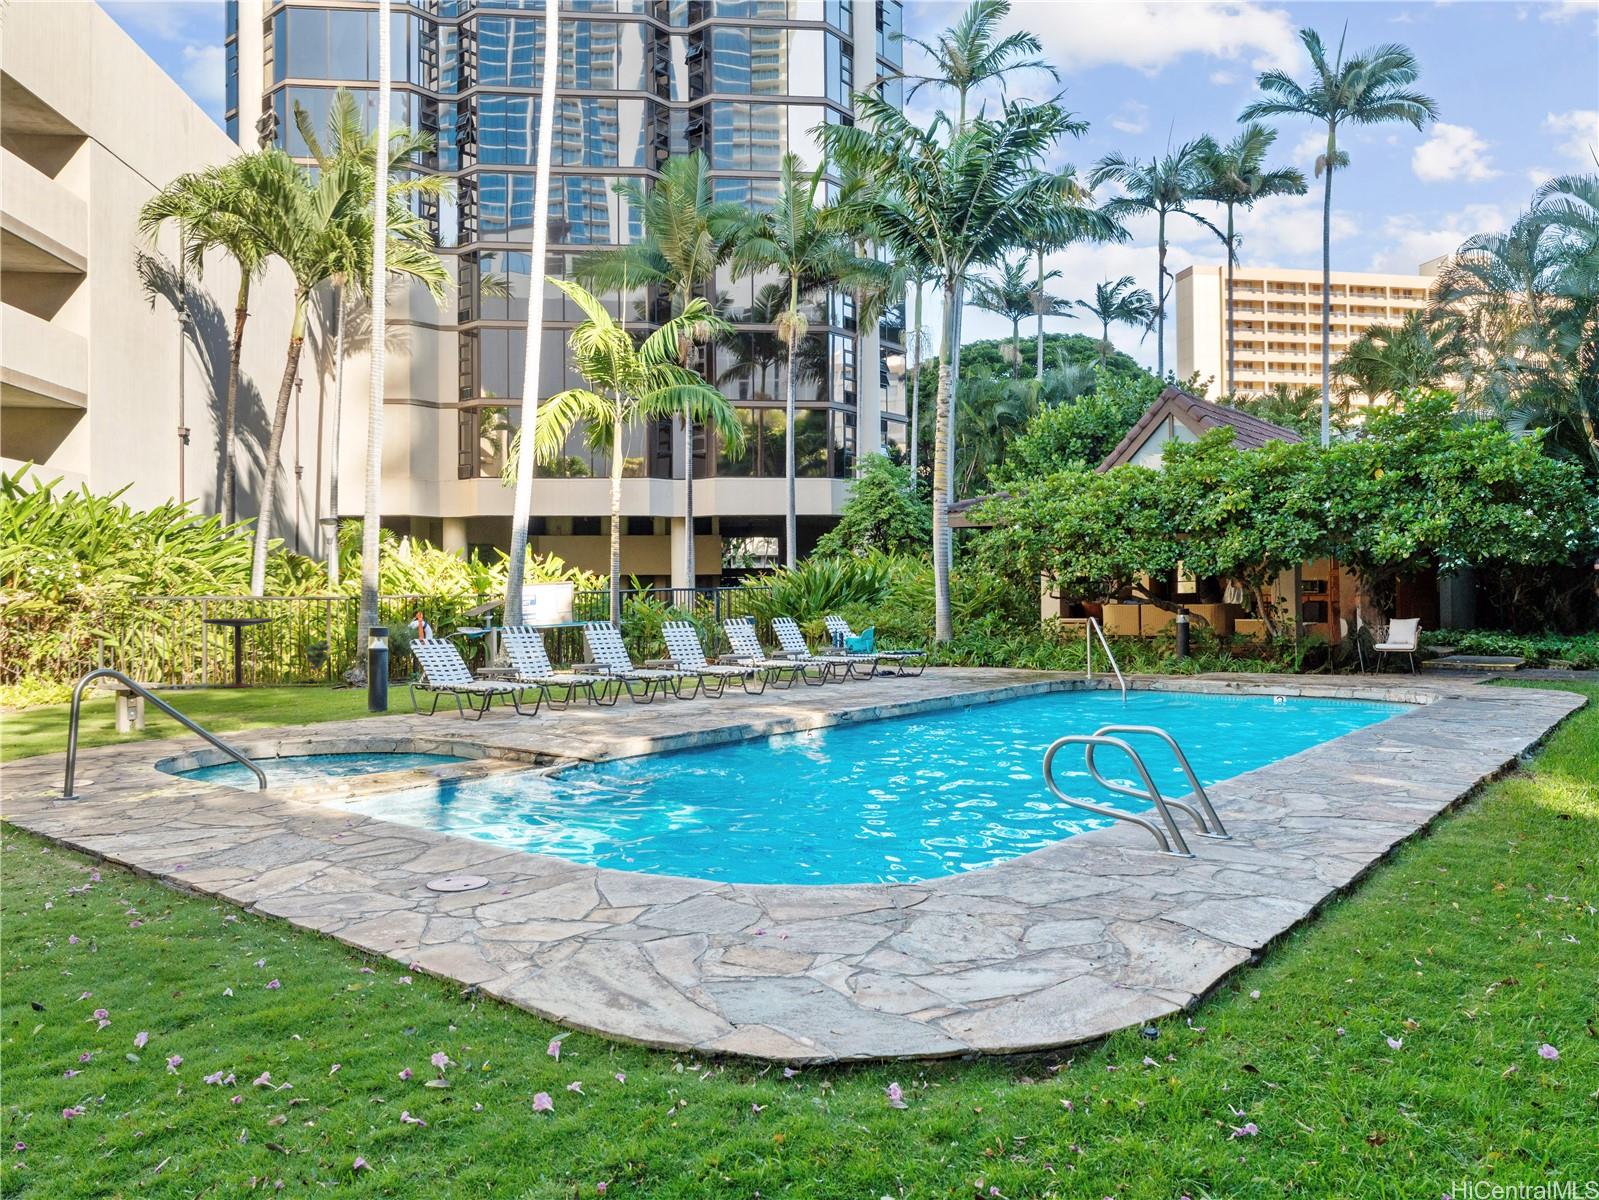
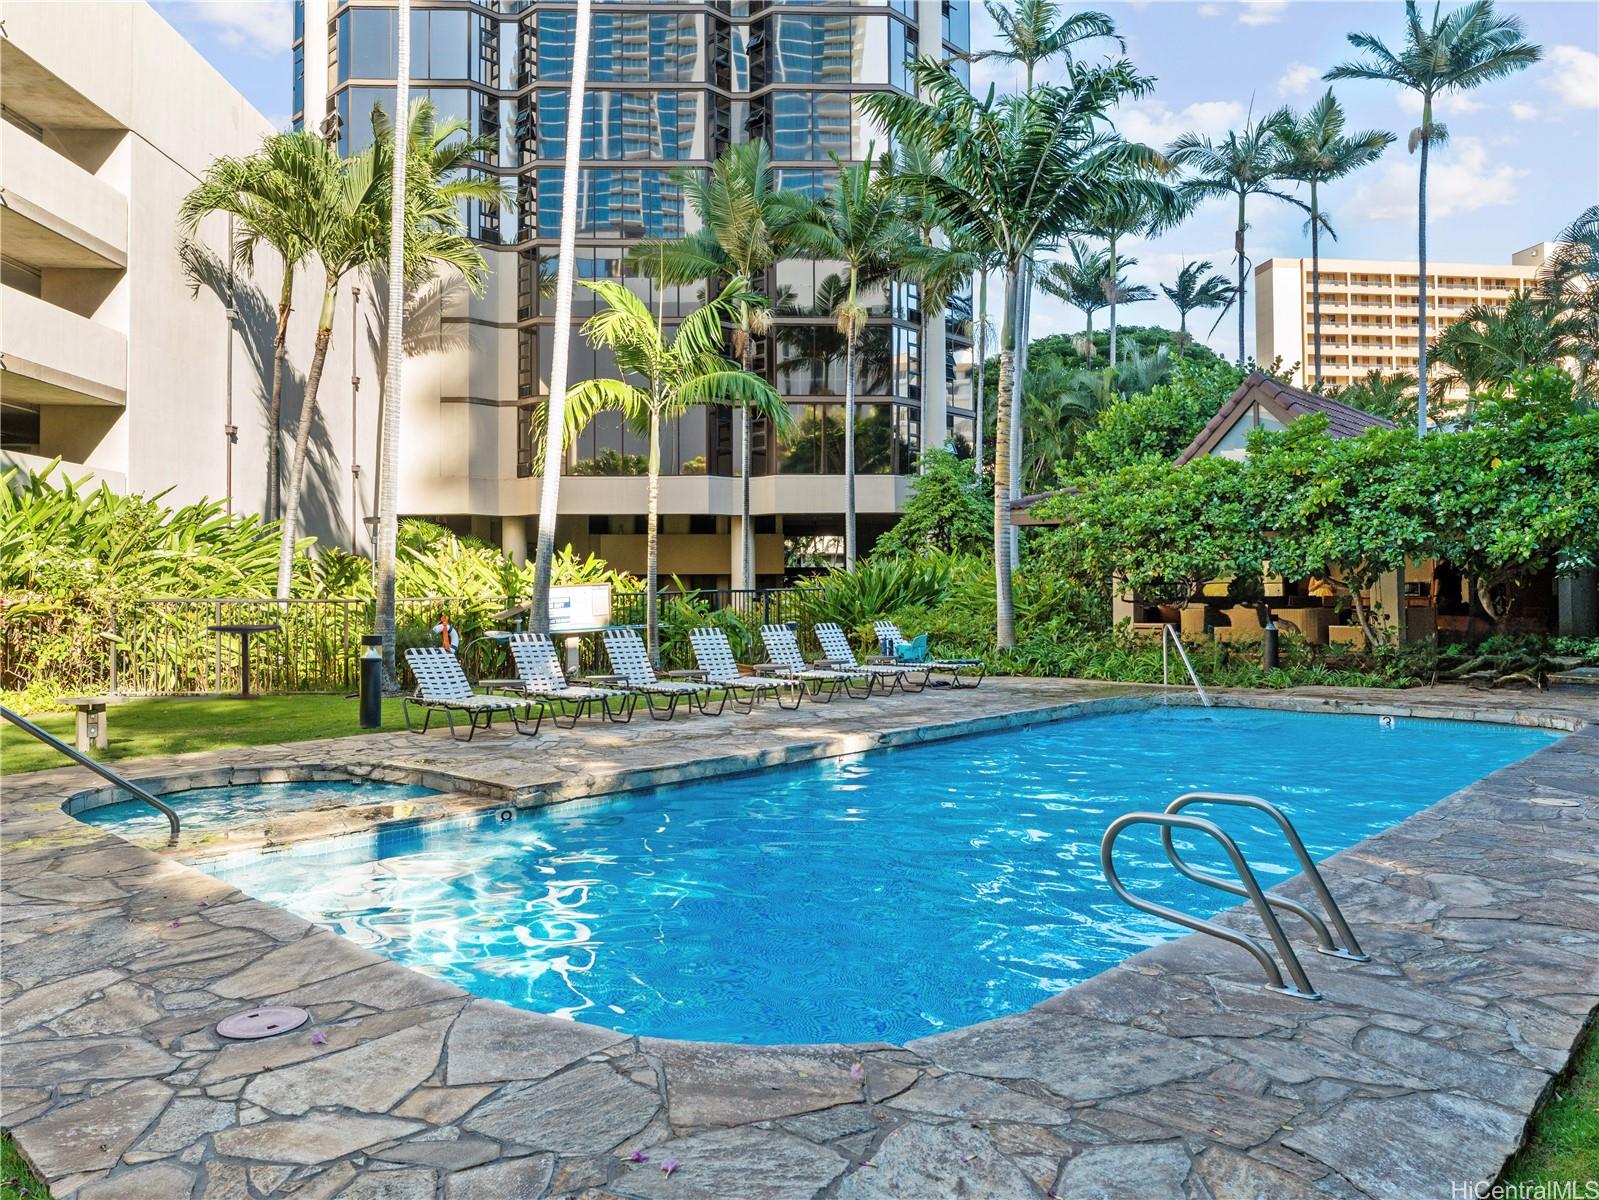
potted plant: present [306,640,330,683] -> none [318,647,346,693]

